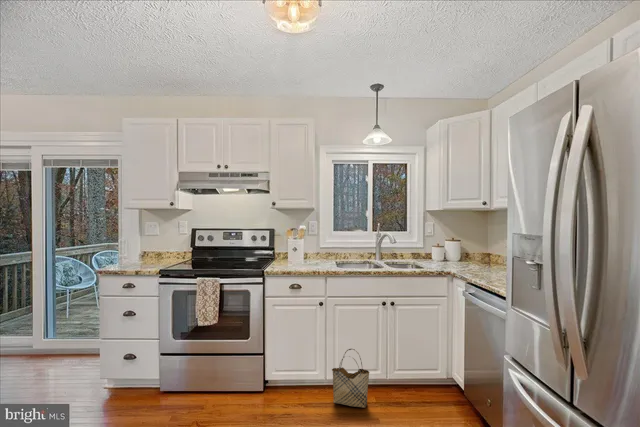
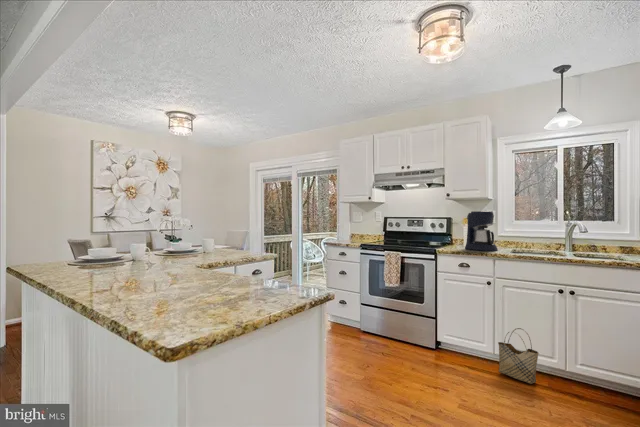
coffee maker: none [293,223,325,267] -> present [465,211,498,251]

